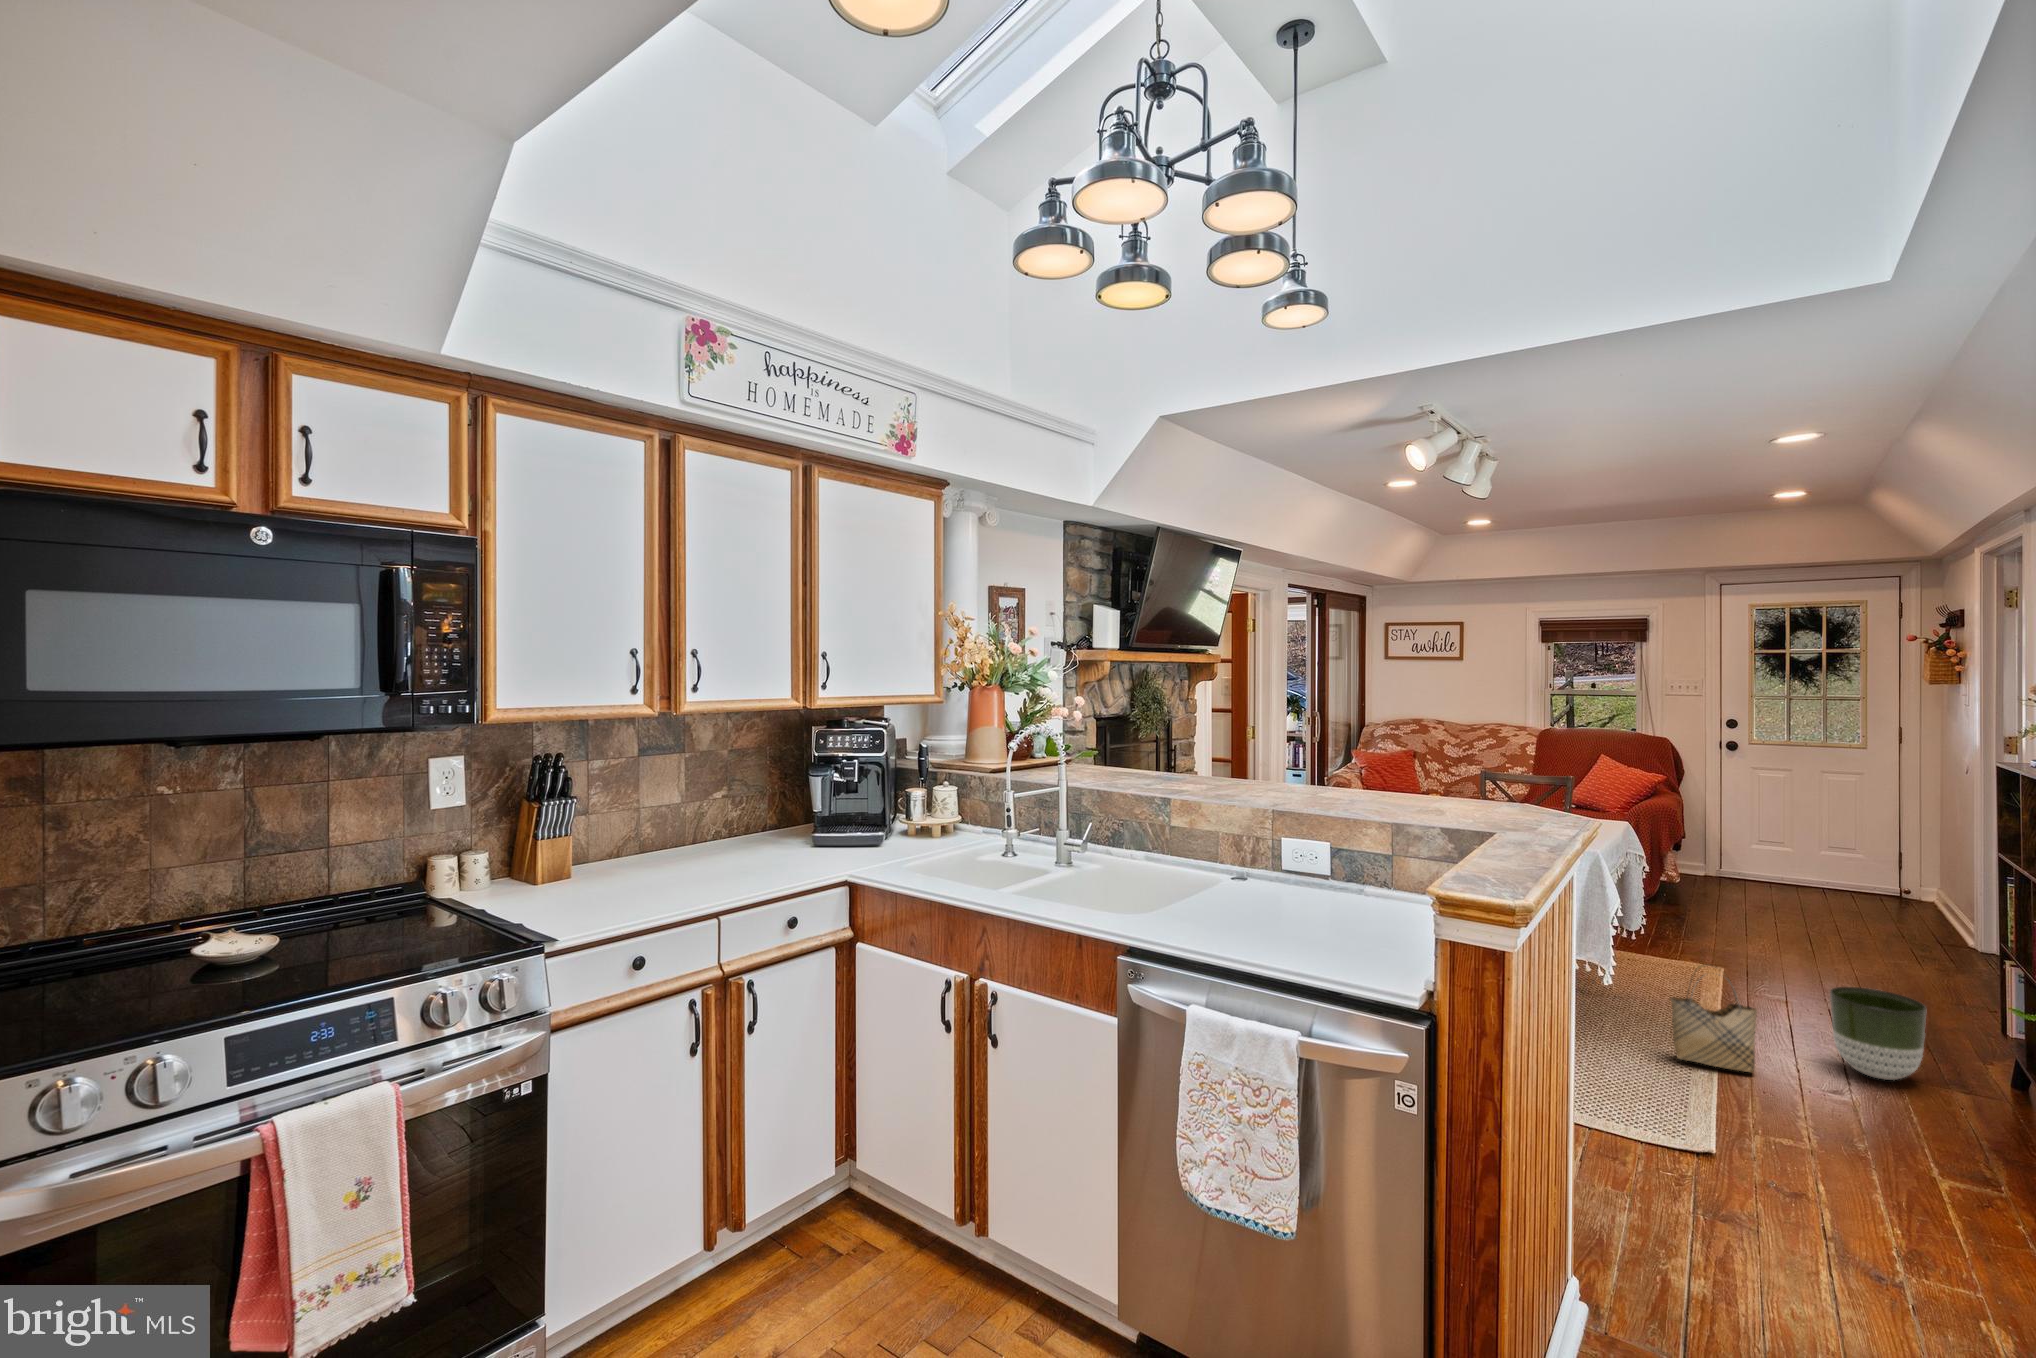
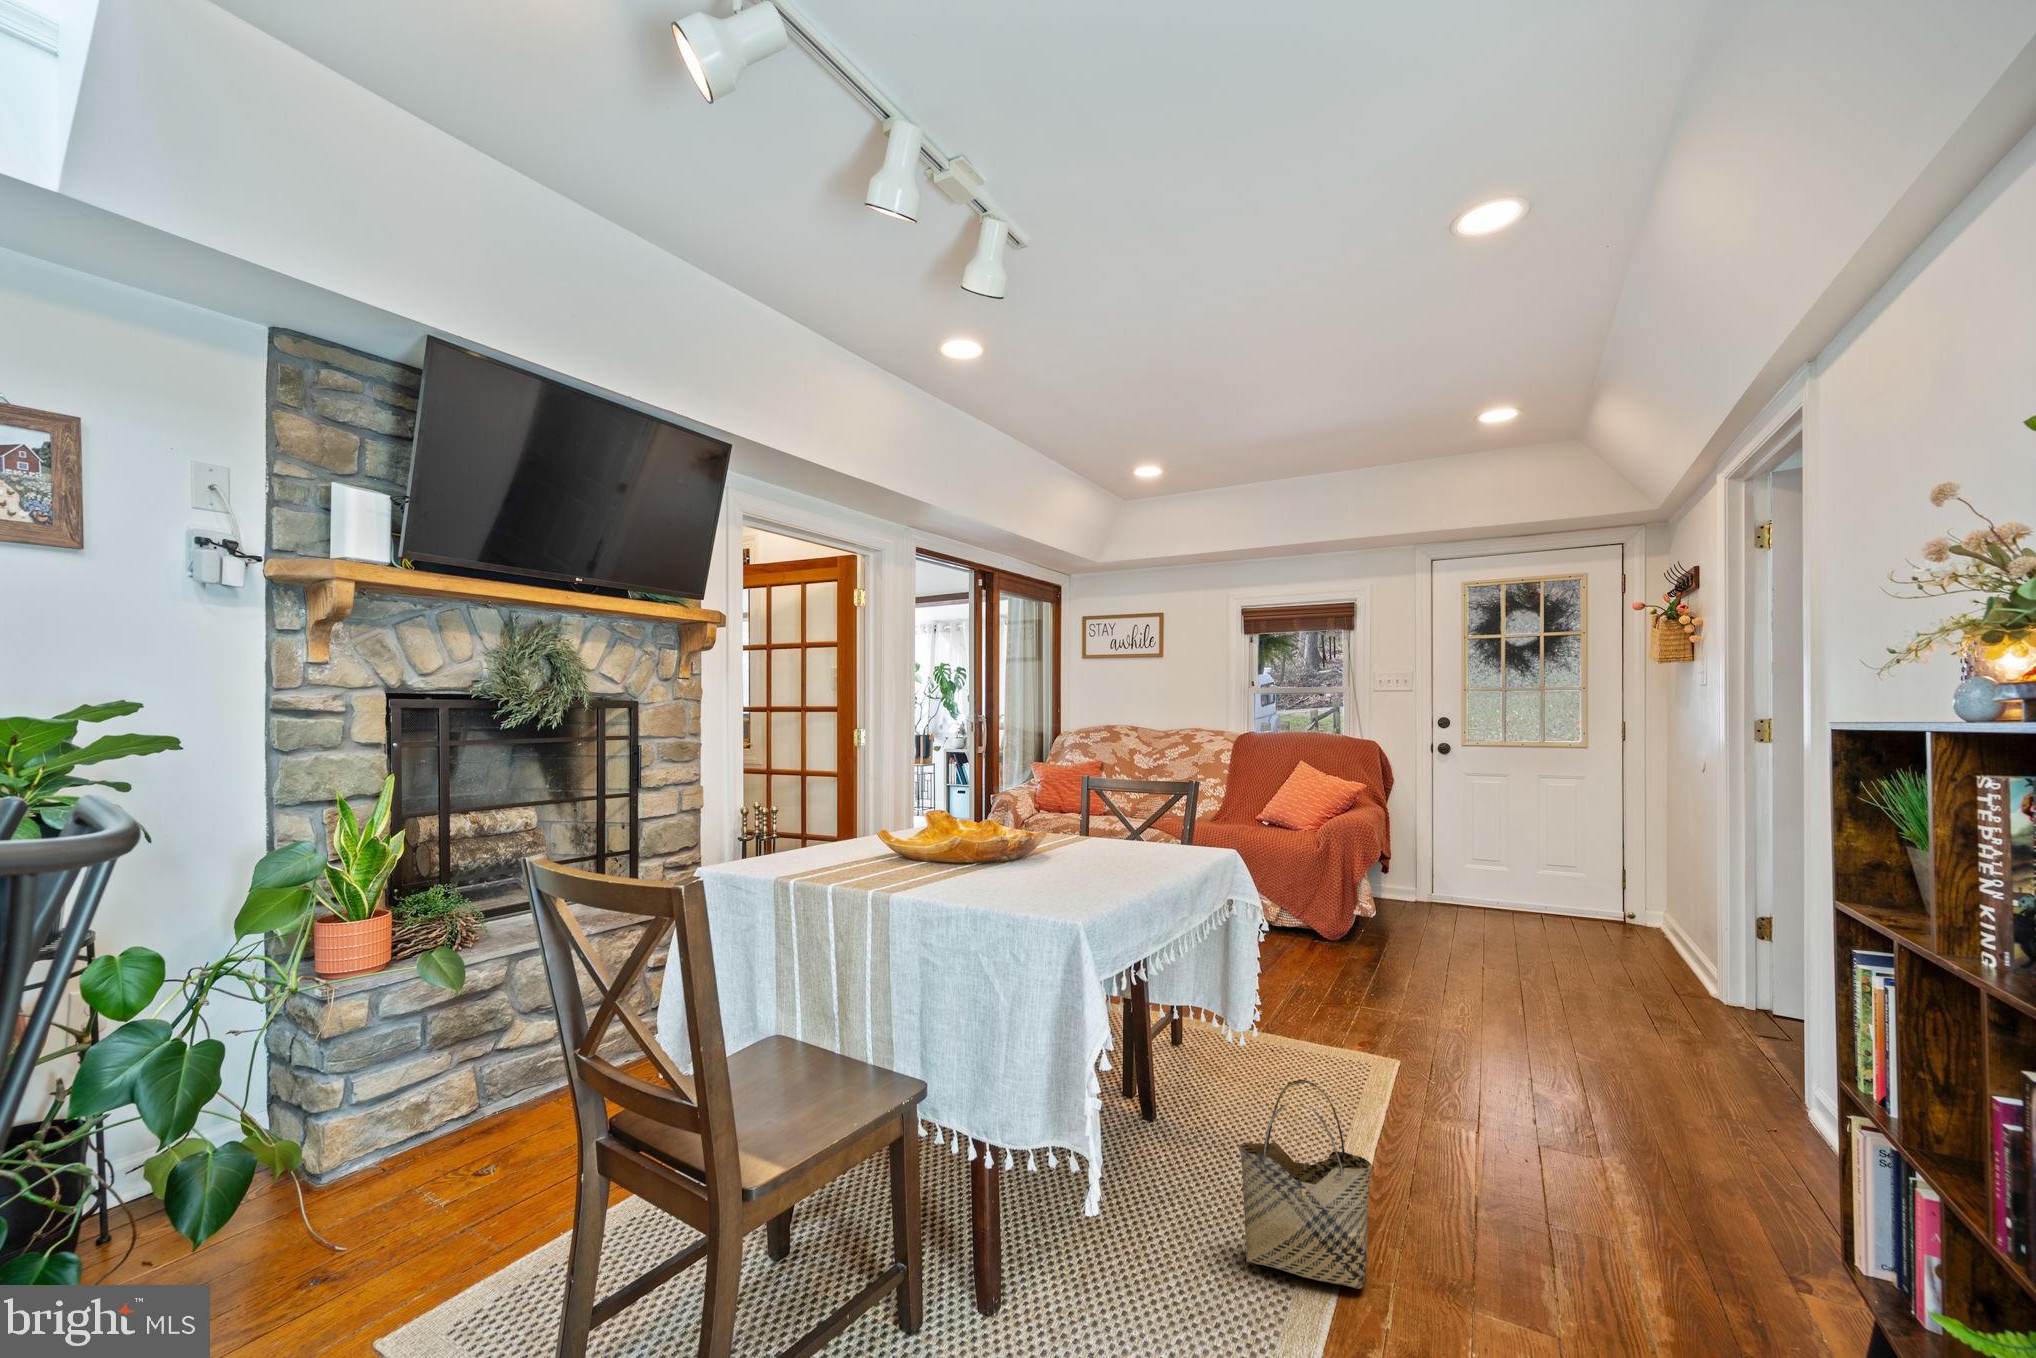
planter: present [1830,987,1926,1080] -> none [1490,1107,1635,1286]

